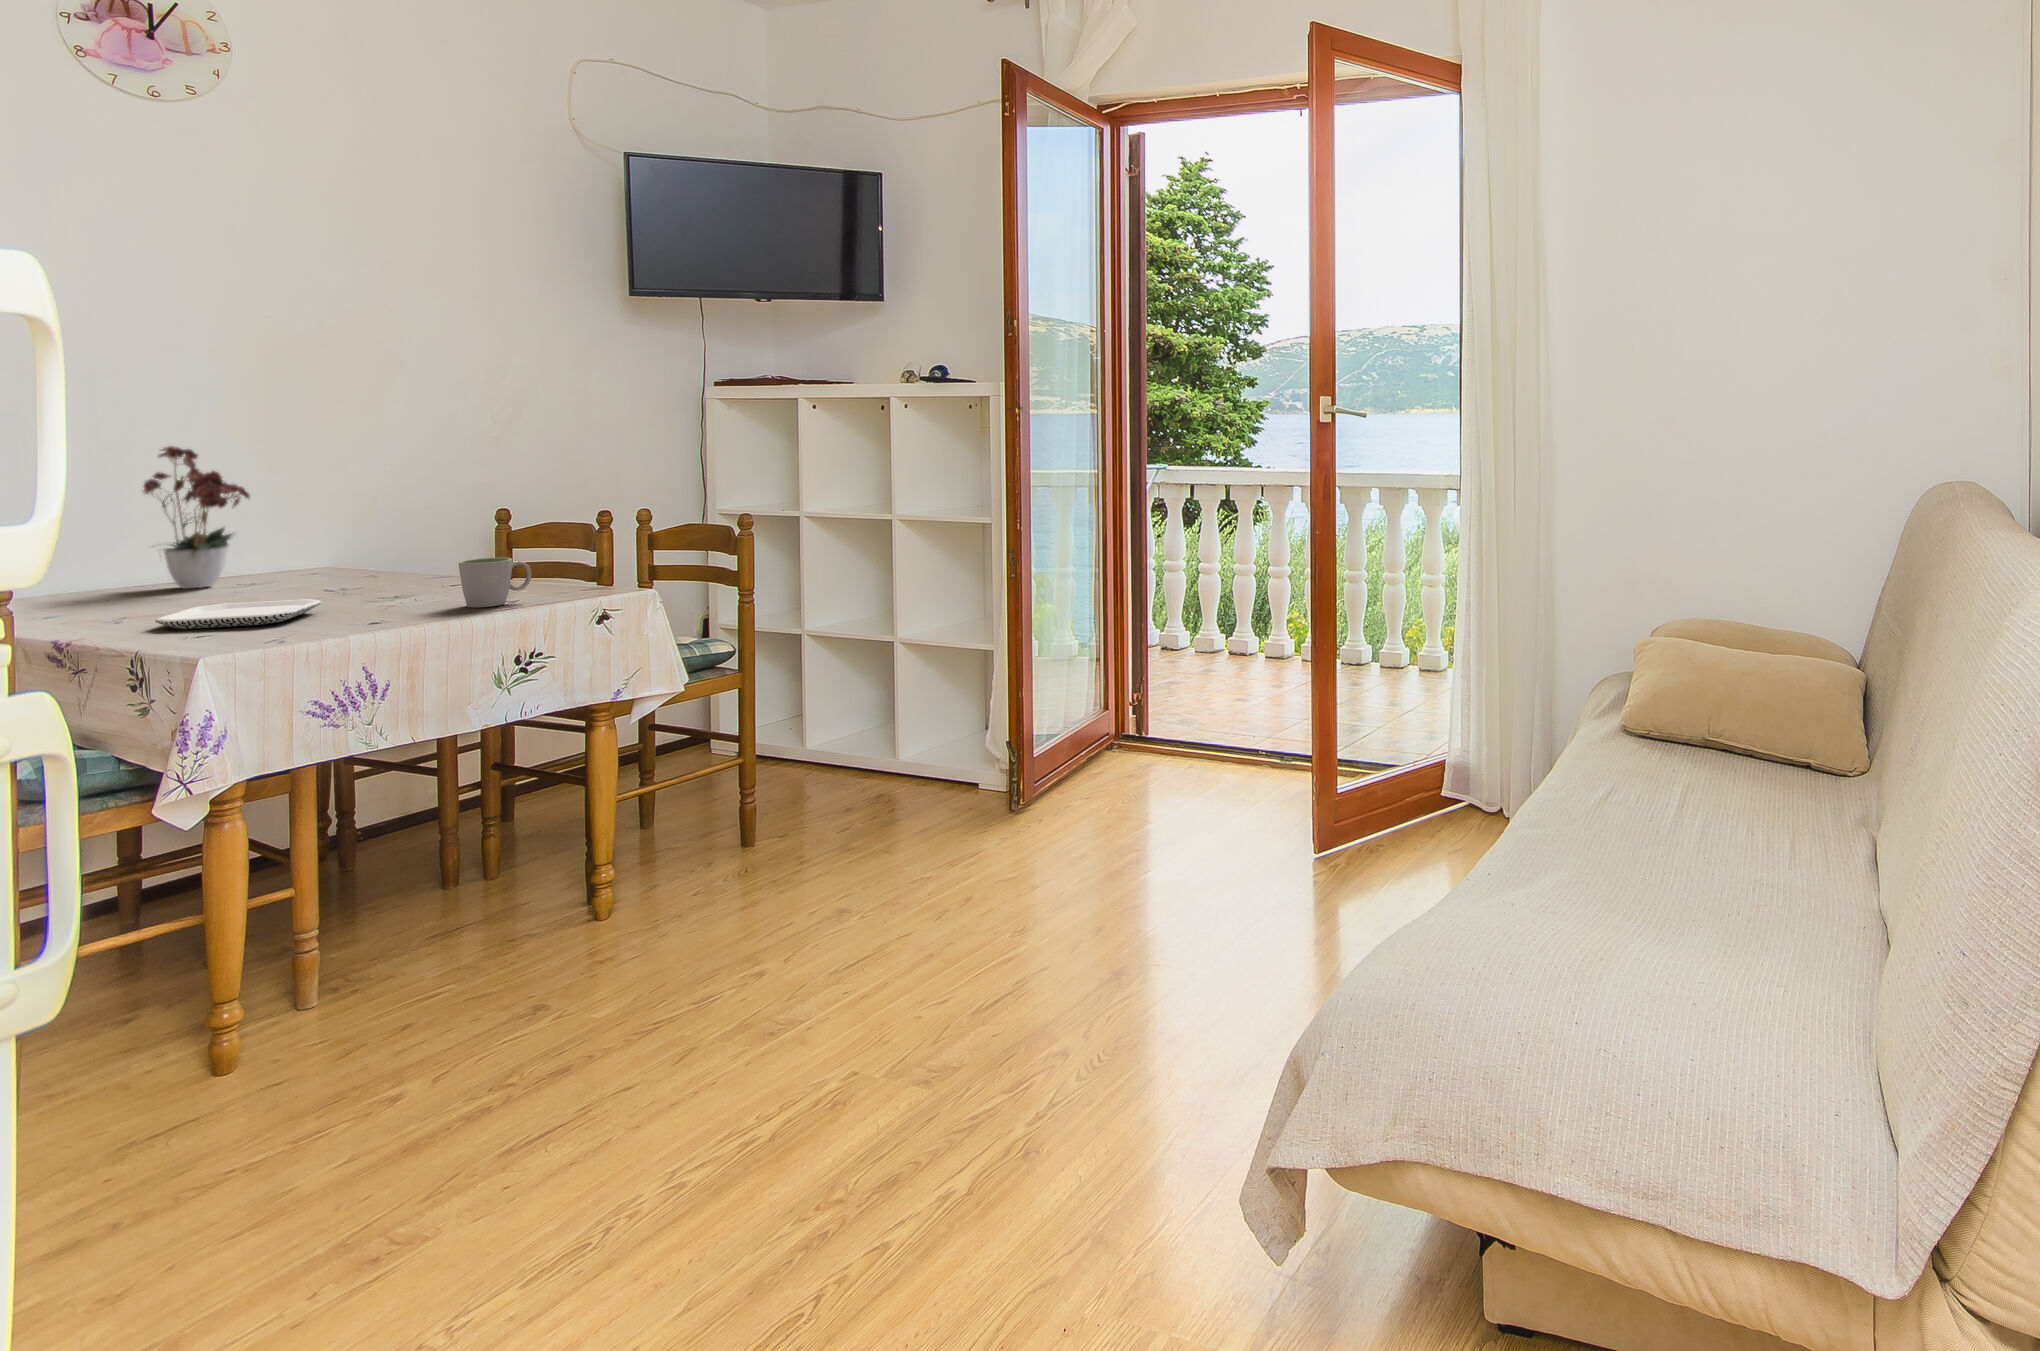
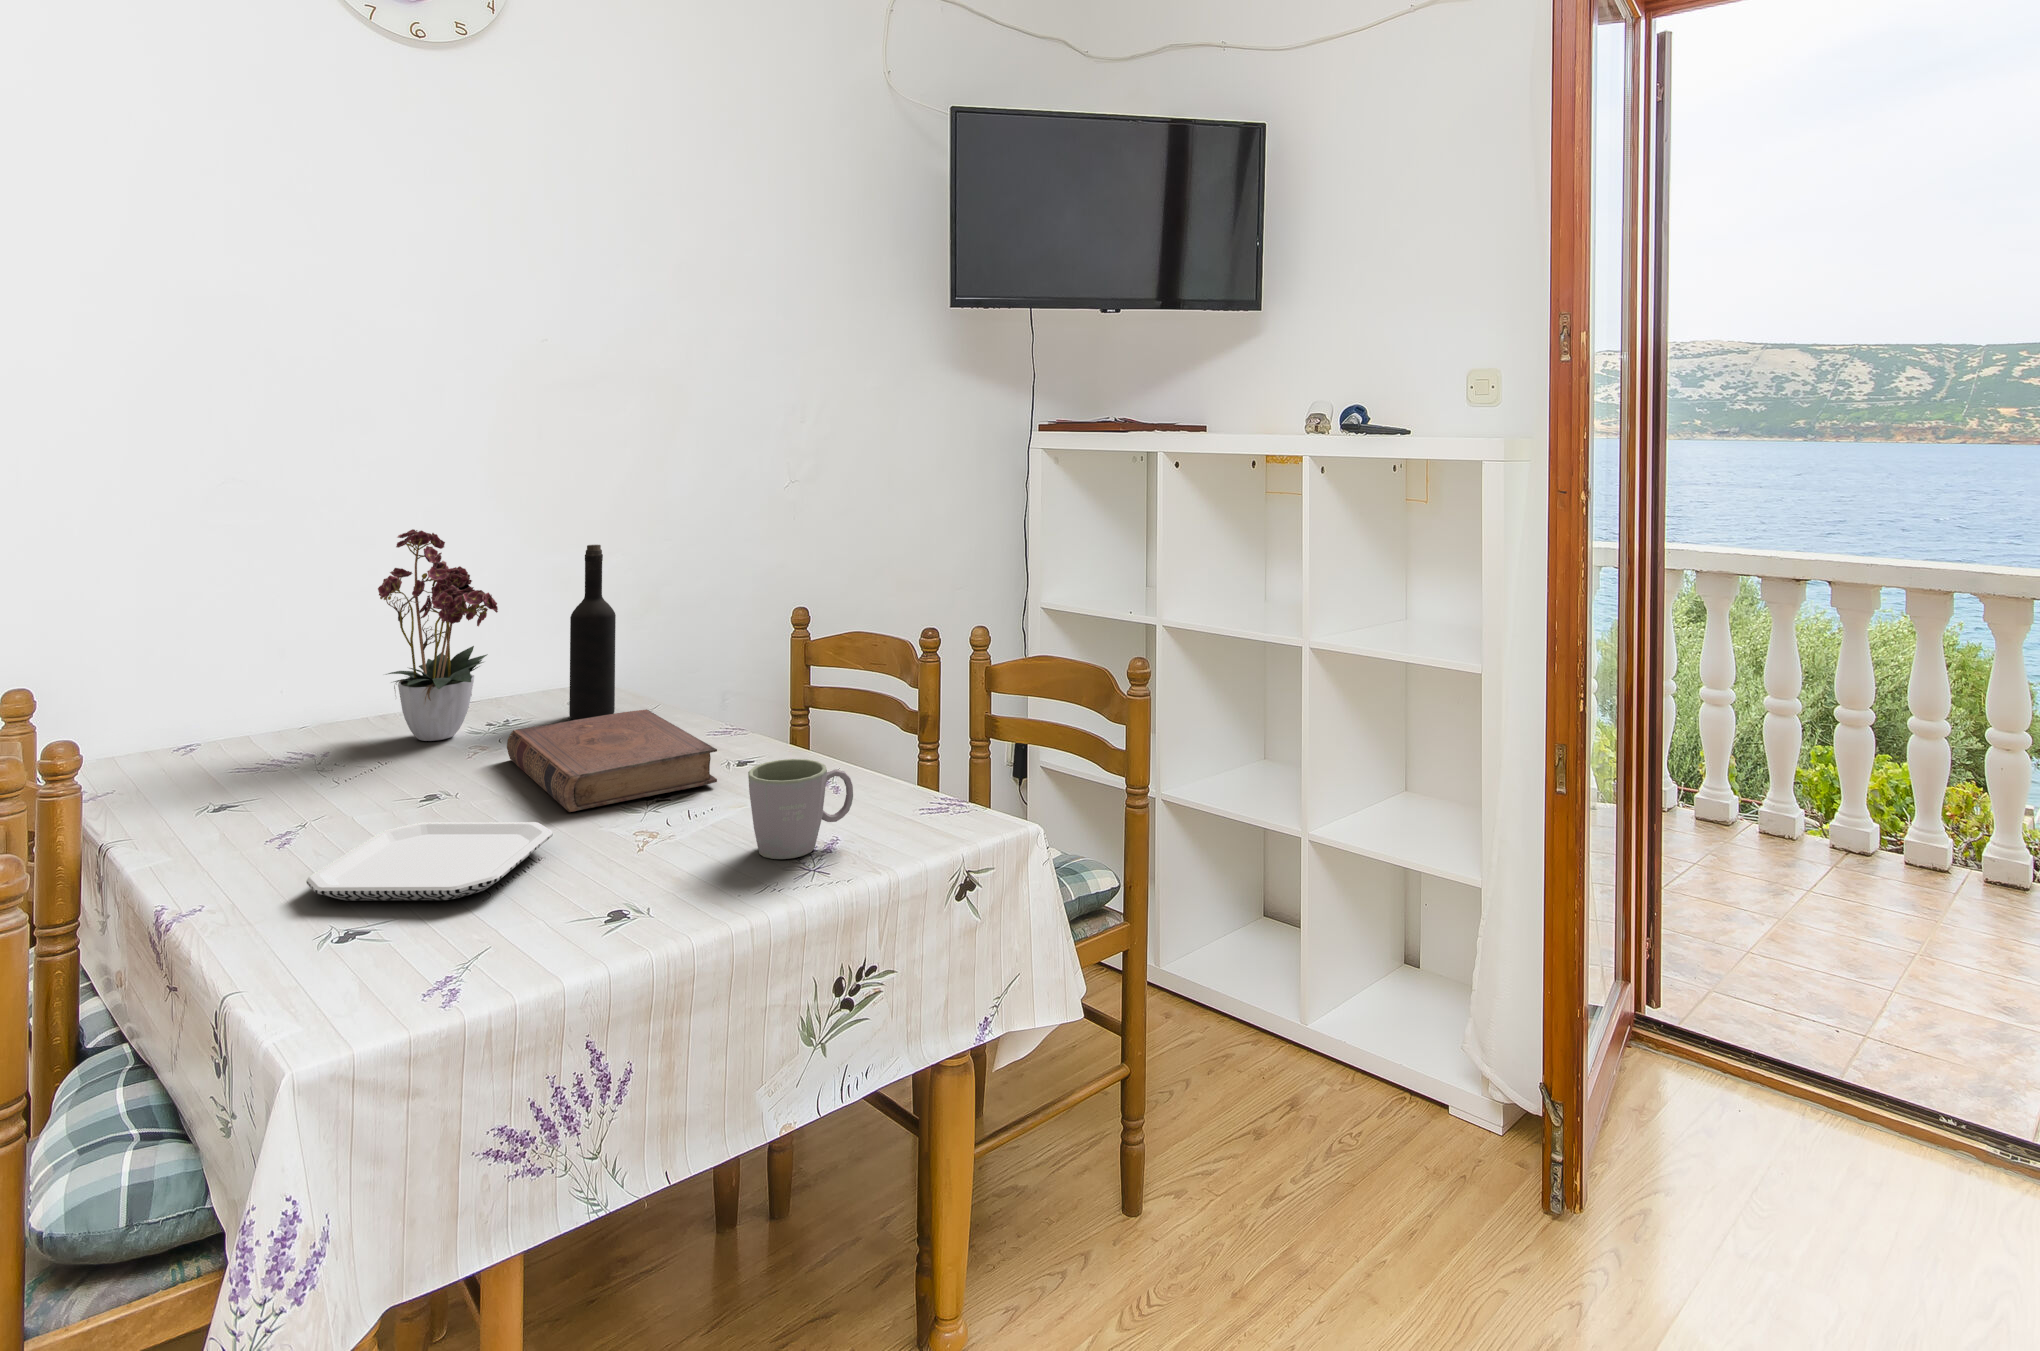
wine bottle: none [306,458,346,577] -> present [569,545,616,720]
book: none [265,561,436,602] -> present [507,709,717,812]

